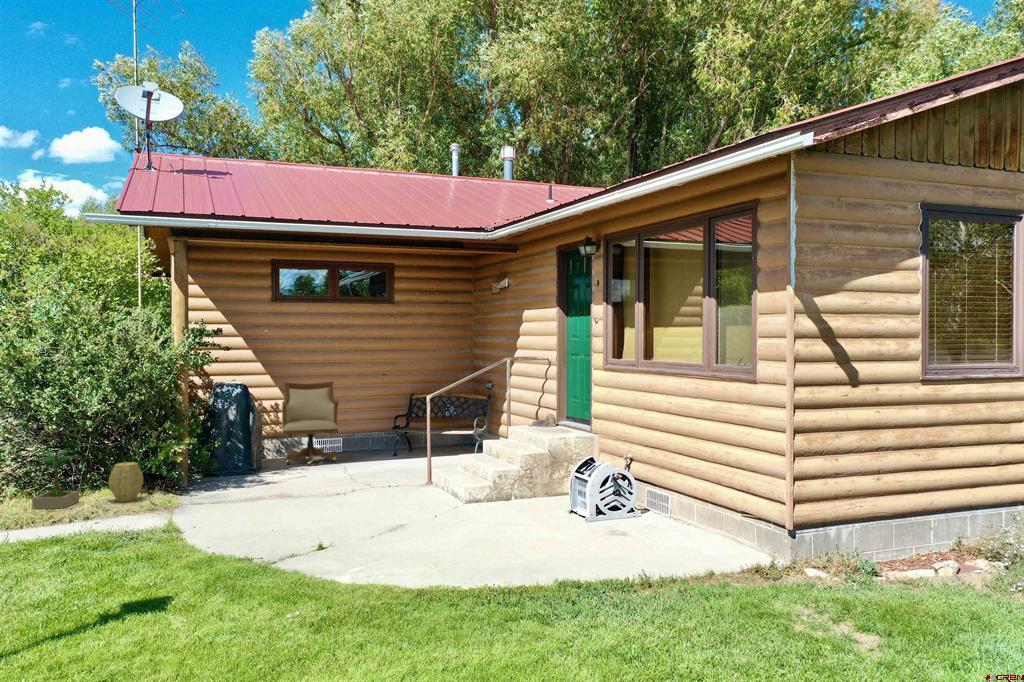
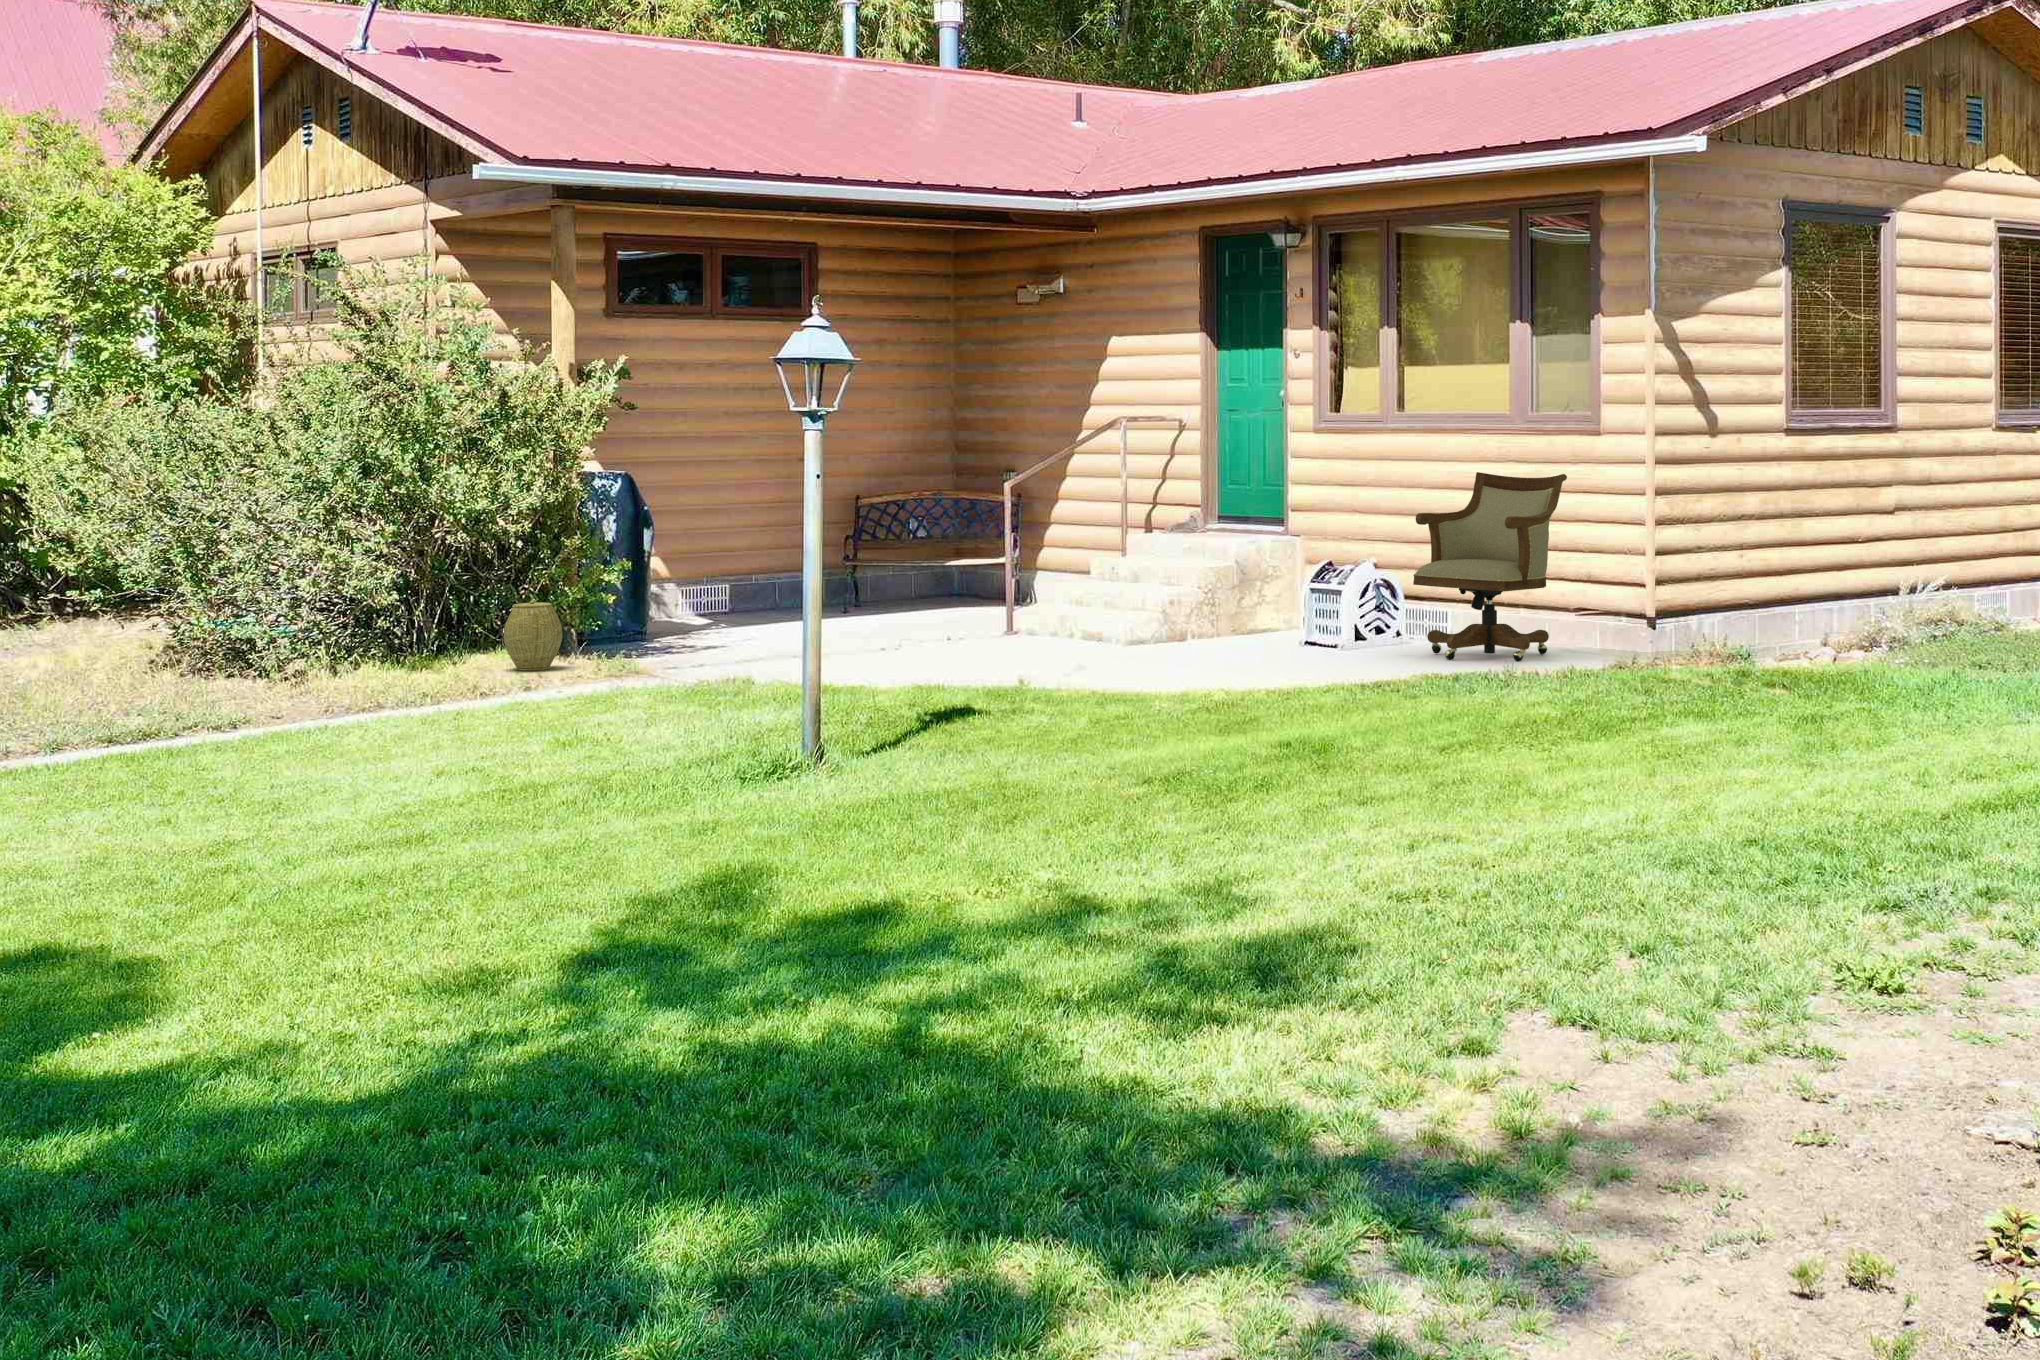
chair: present [282,381,338,466] -> present [1413,472,1567,661]
potted plant: present [32,450,79,509] -> none [392,576,474,683]

